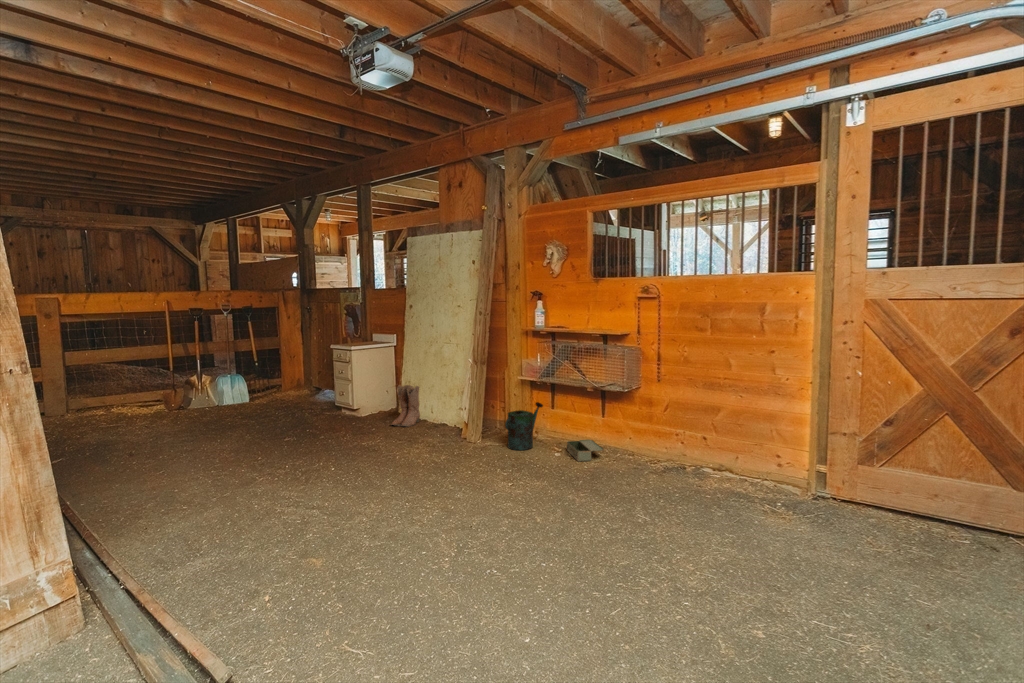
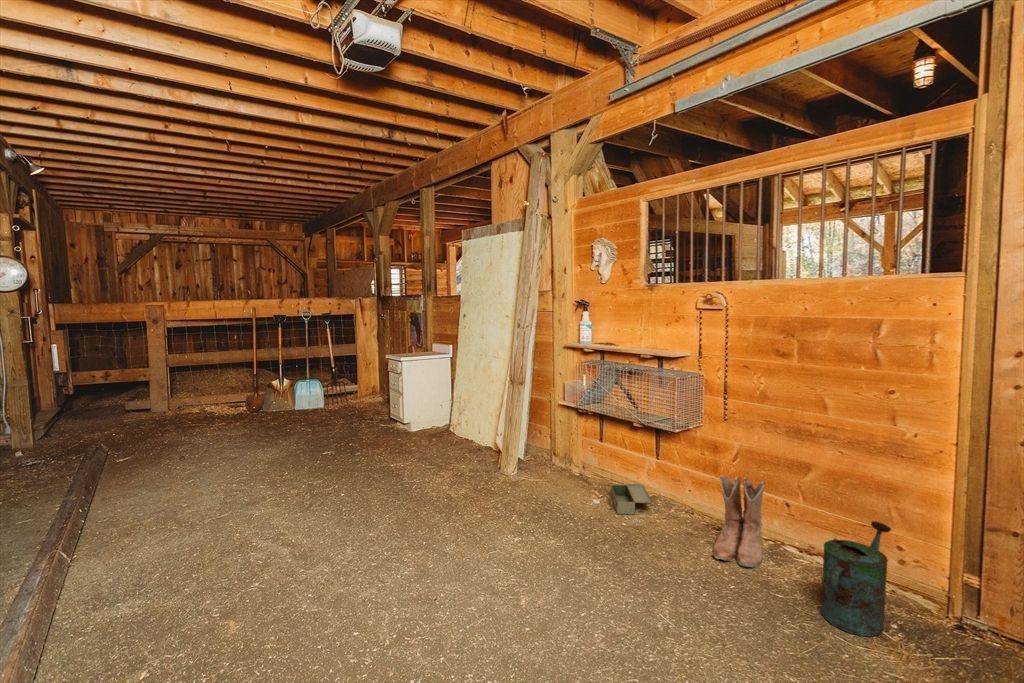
boots: present [392,385,420,427] -> present [713,475,765,568]
watering can: present [505,402,543,450] -> present [821,521,891,637]

